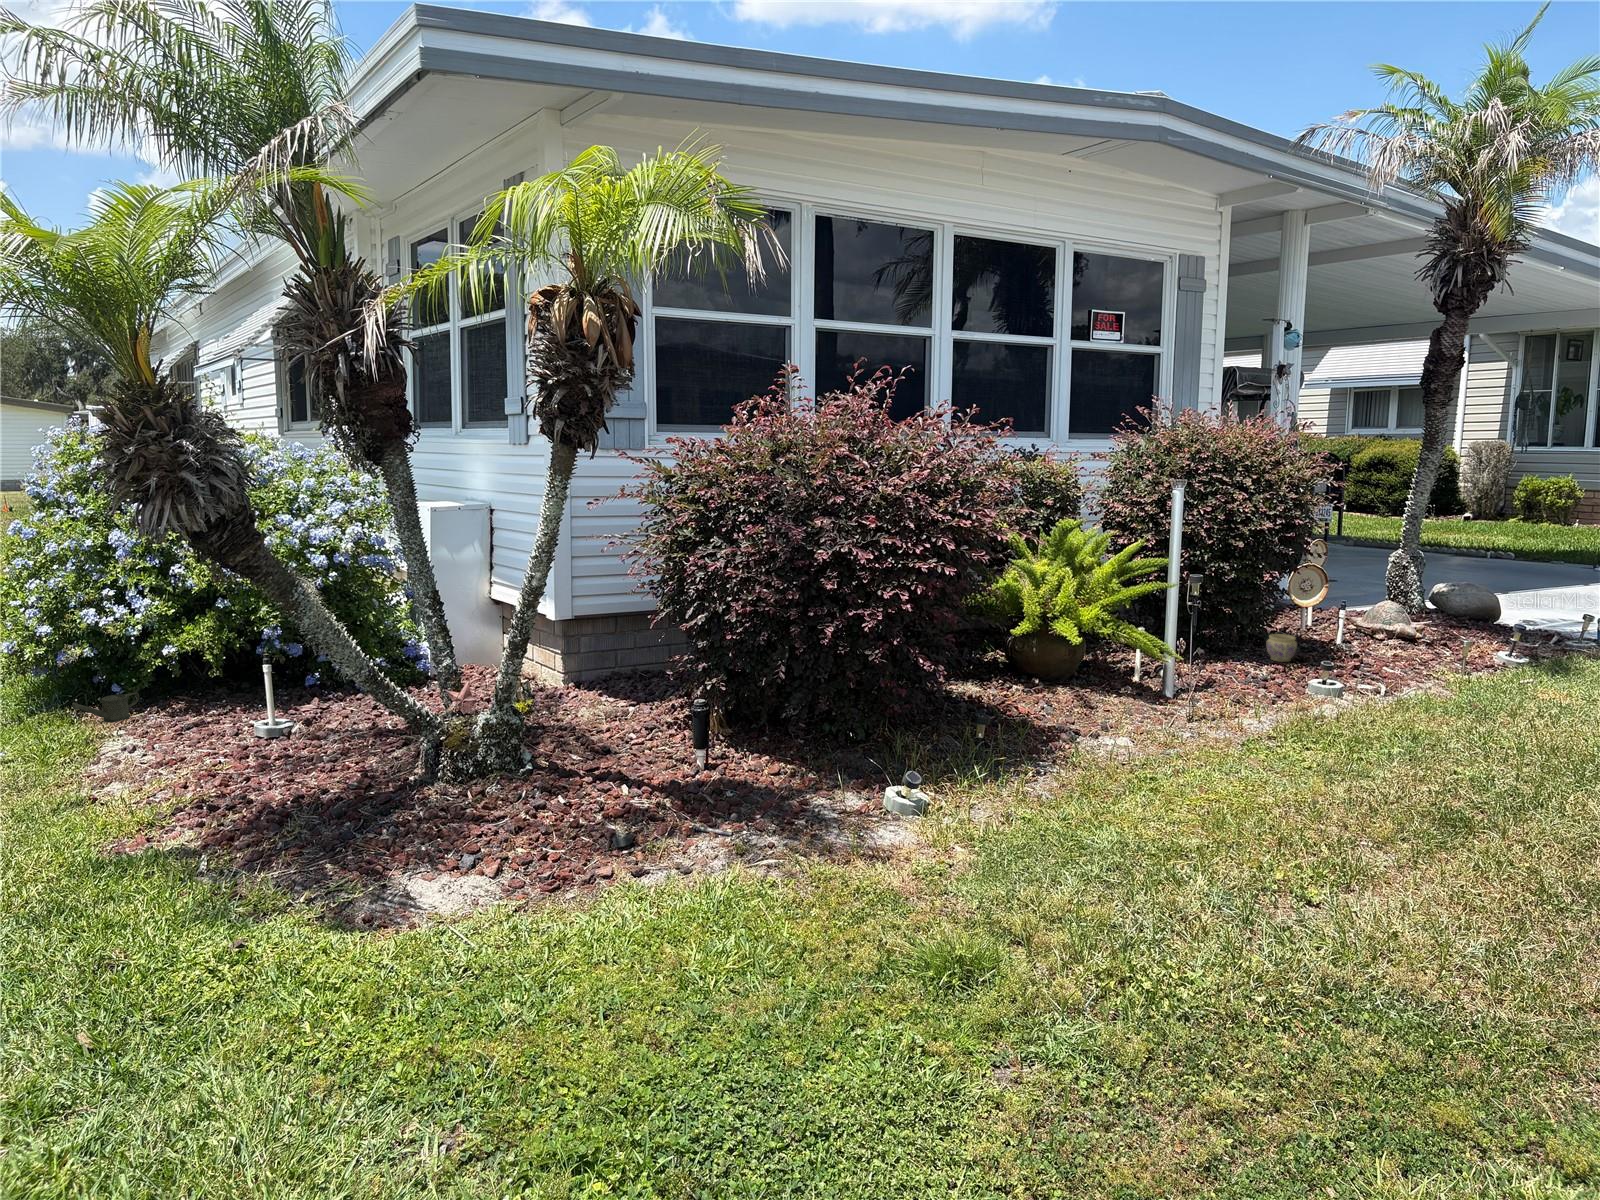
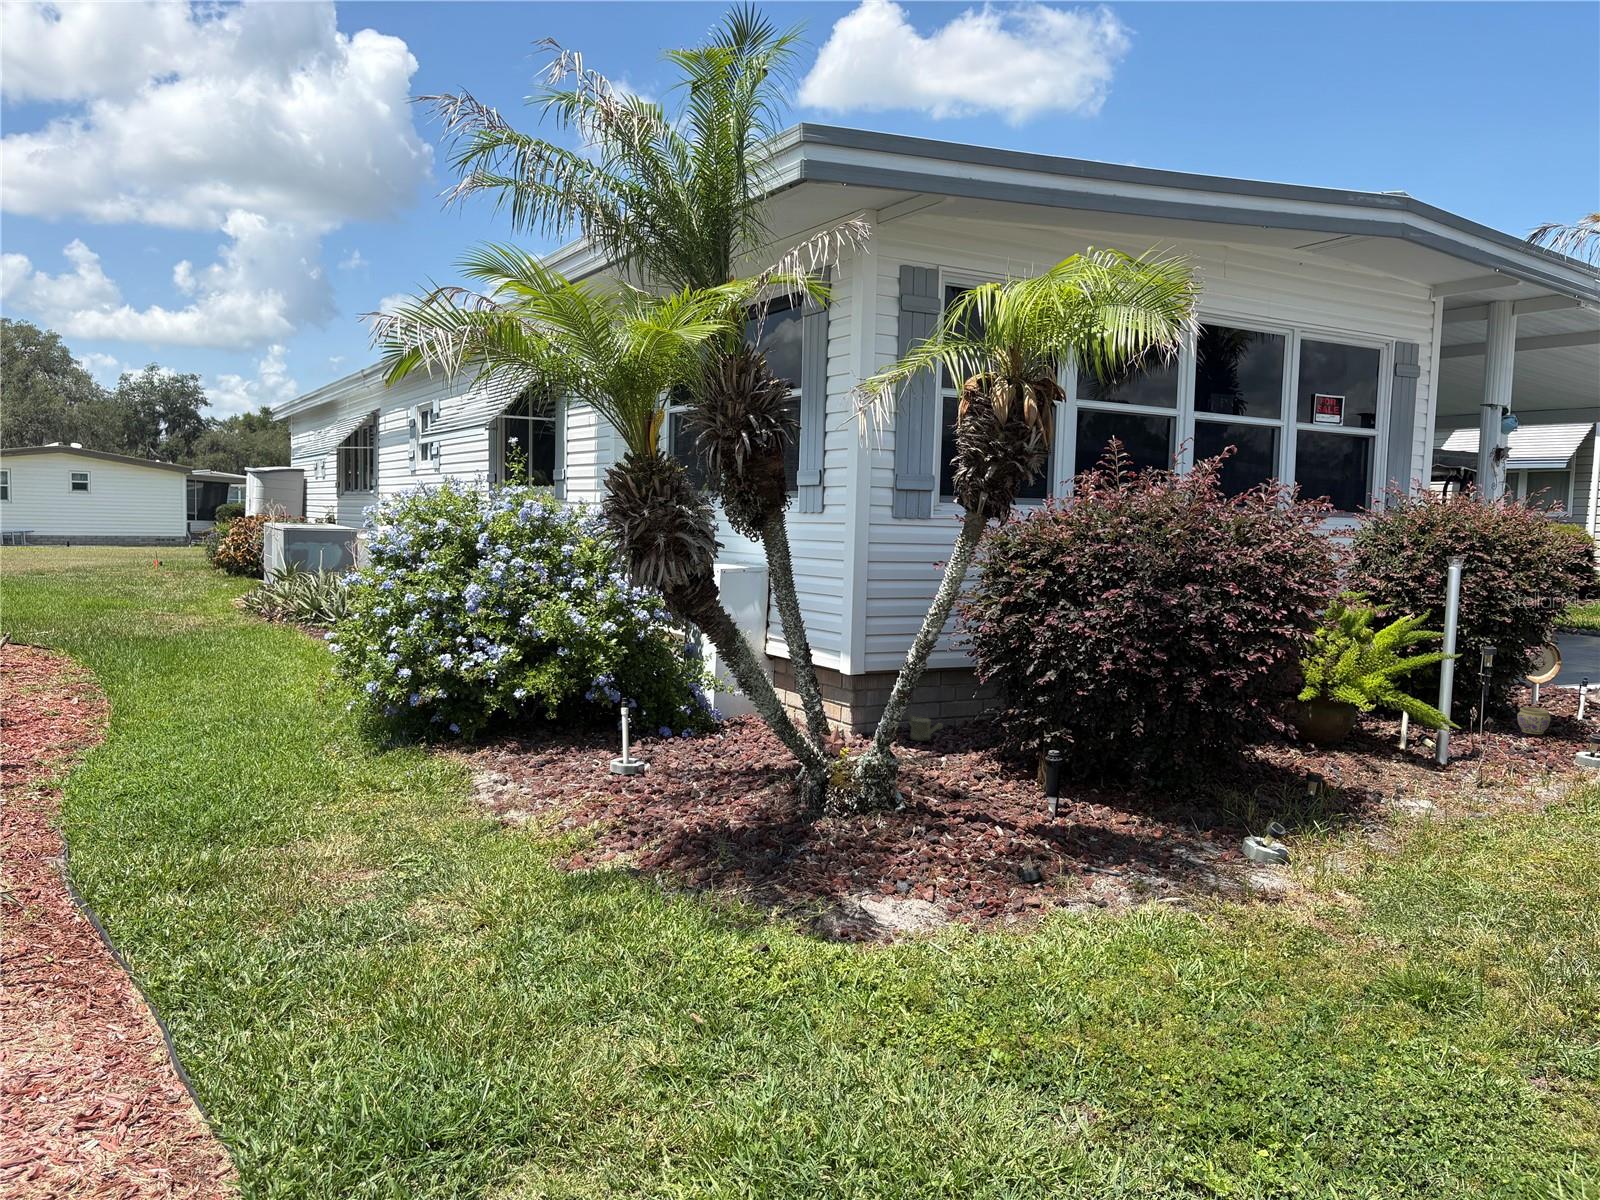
watering can: present [72,692,139,722] -> present [908,716,942,741]

